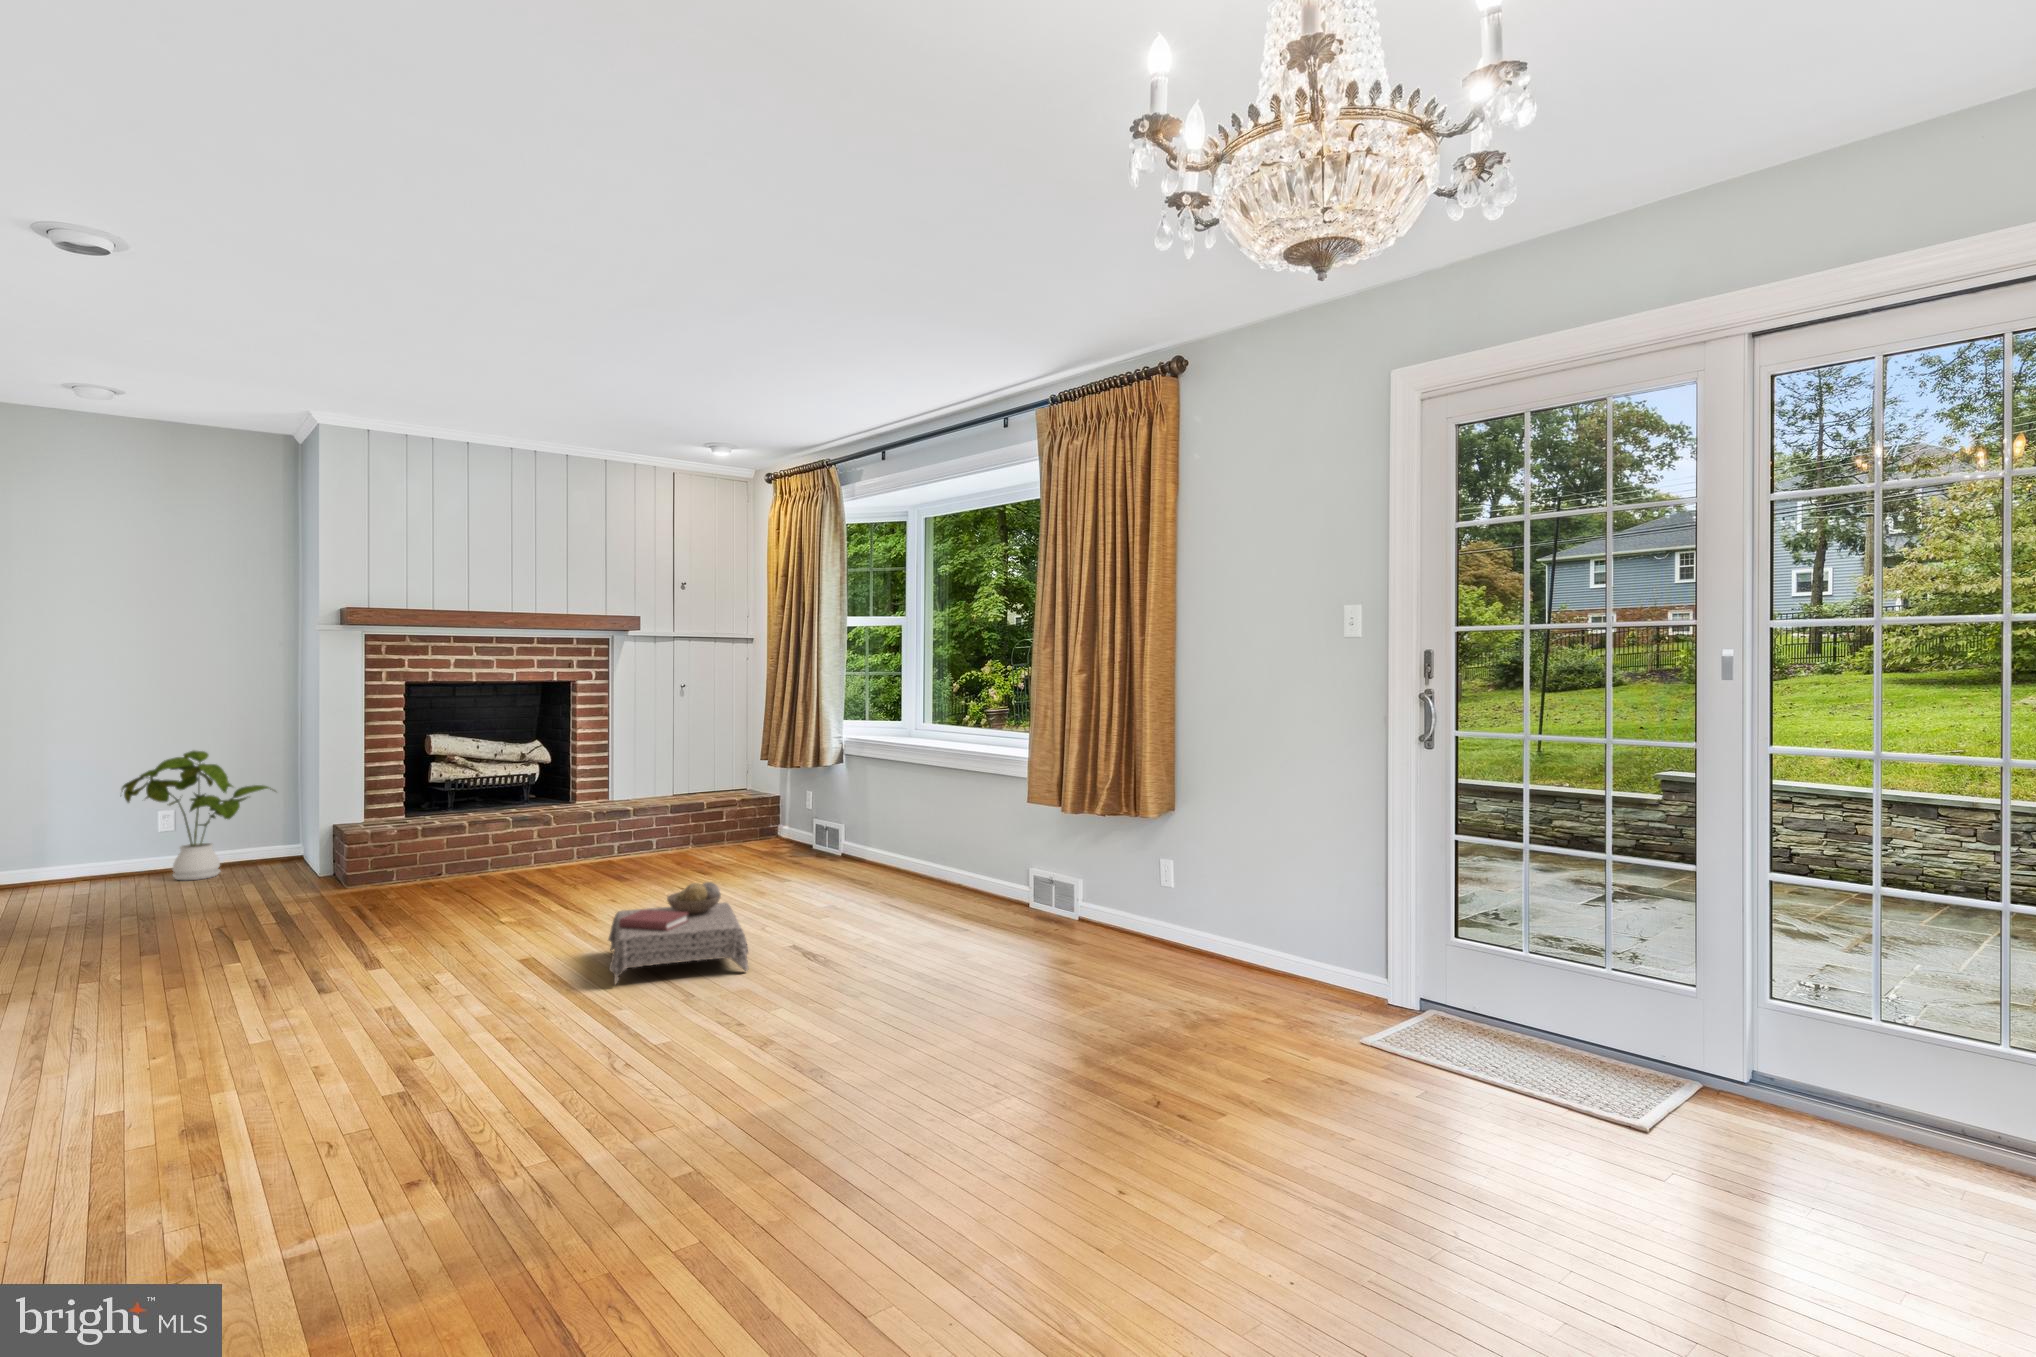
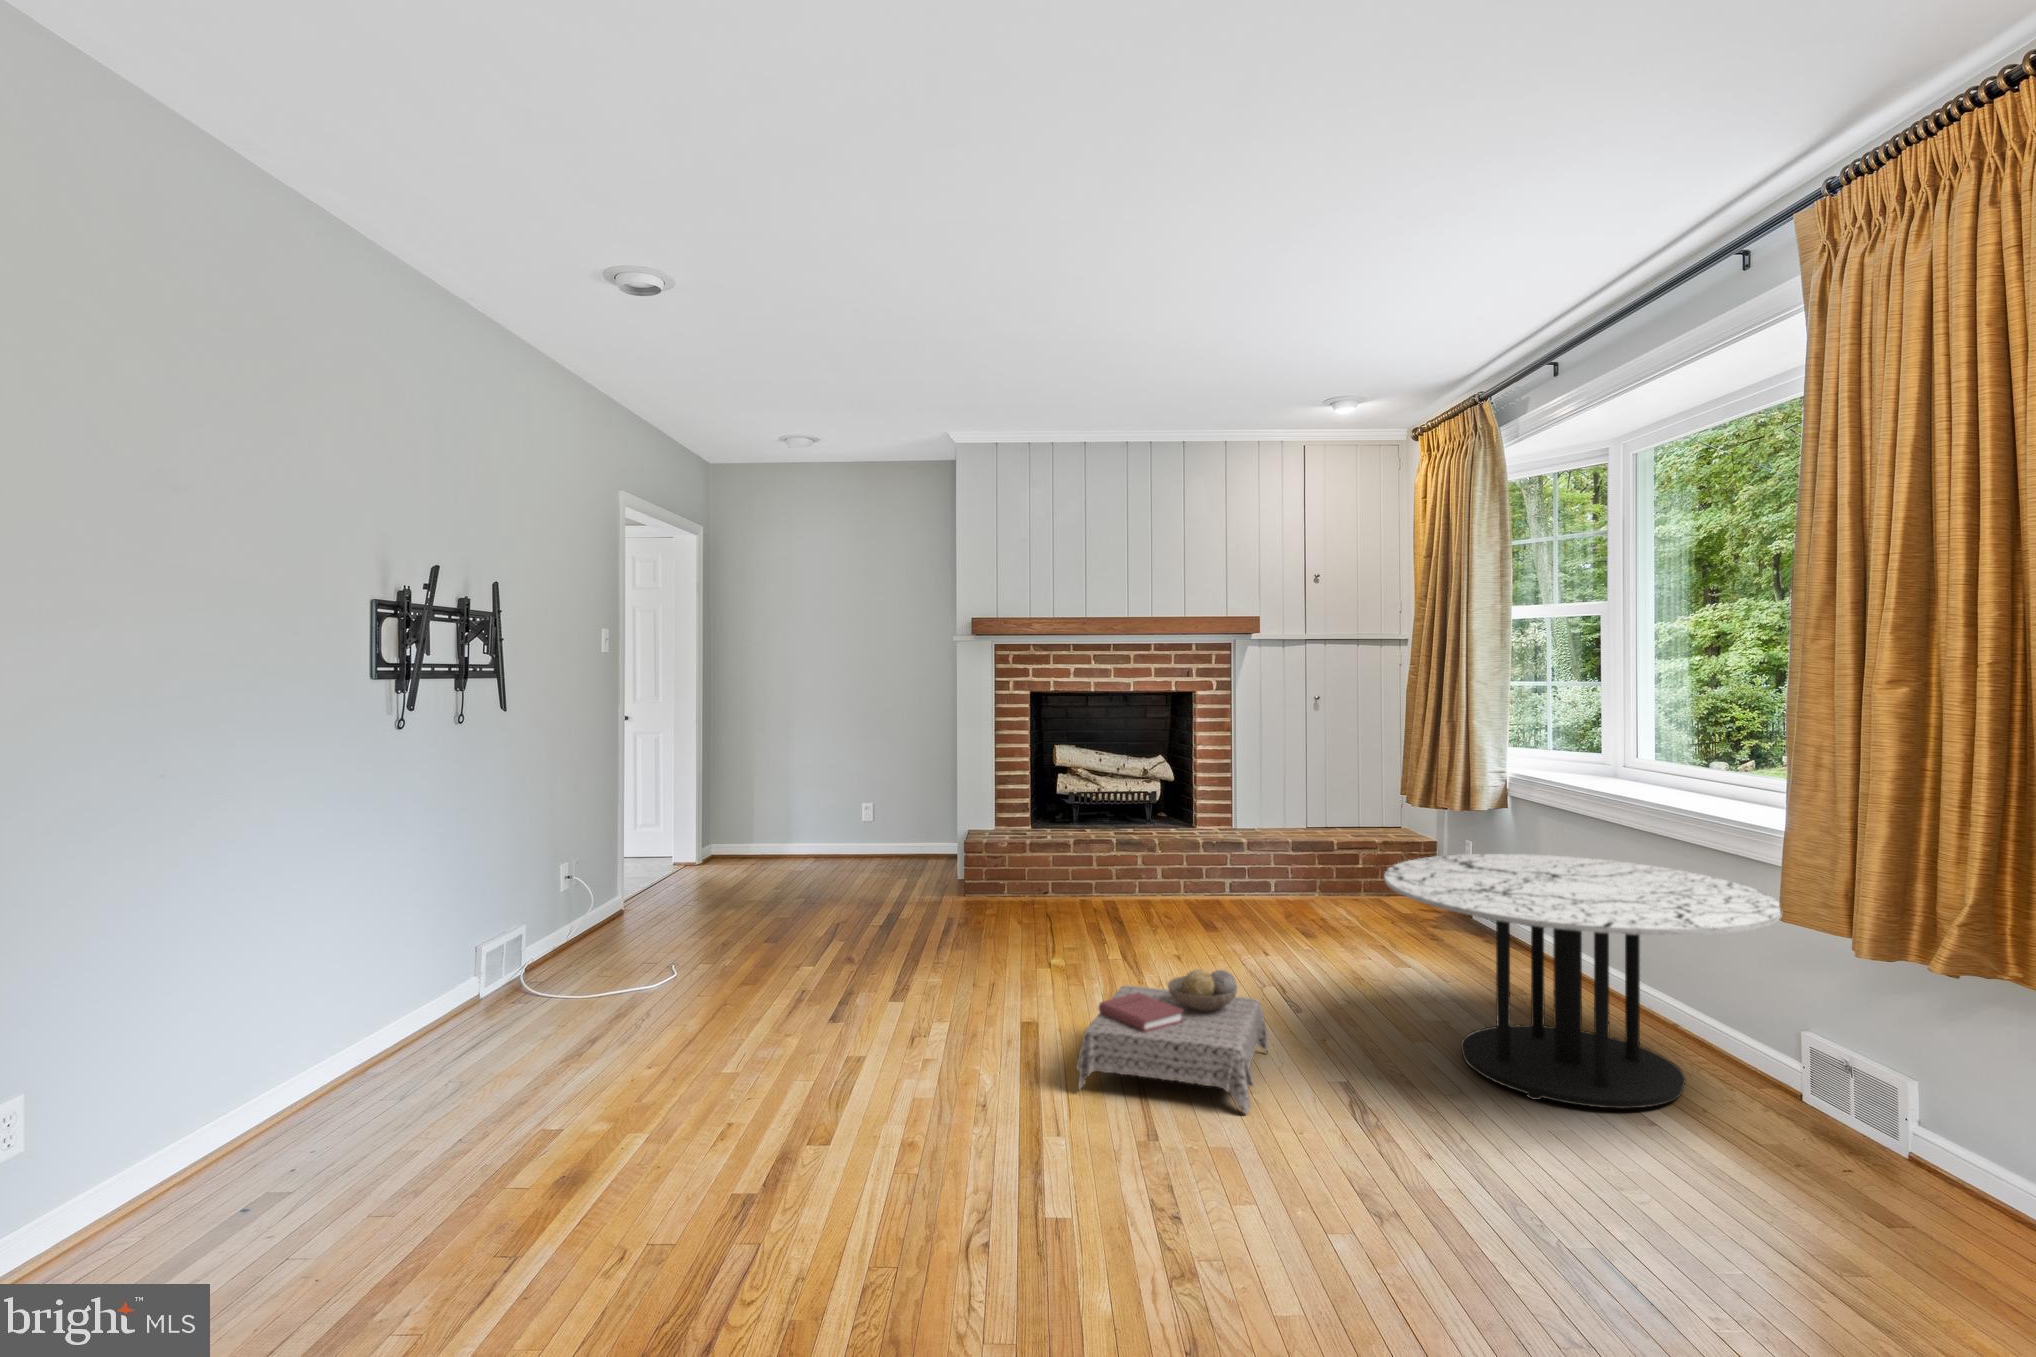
house plant: present [122,751,271,880] -> none [831,753,943,868]
coffee table: none [809,785,1028,931] -> present [1384,854,1781,1108]

